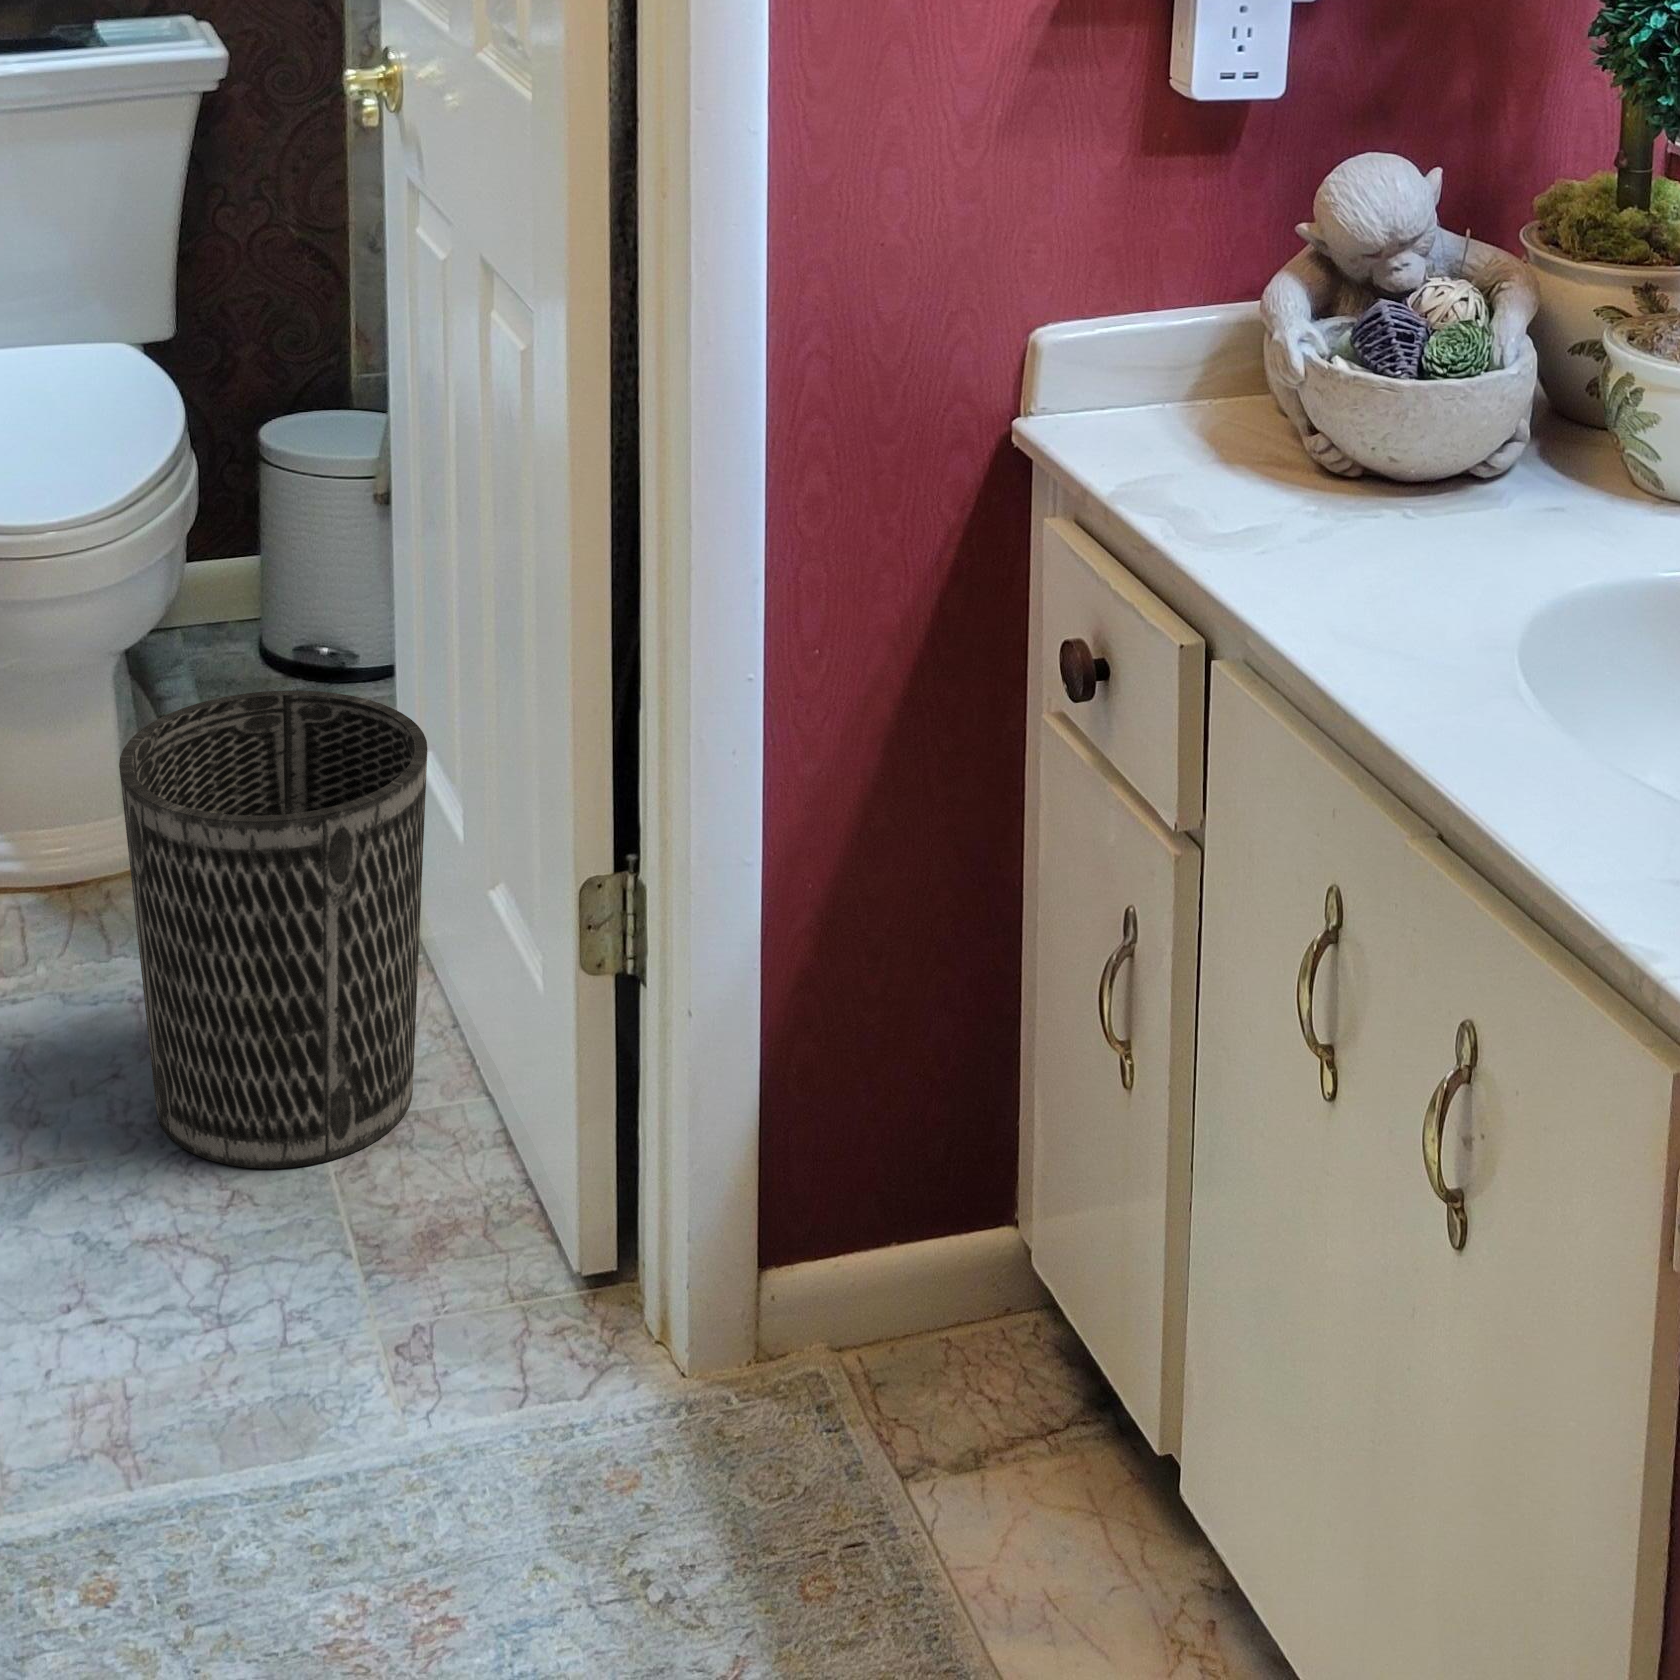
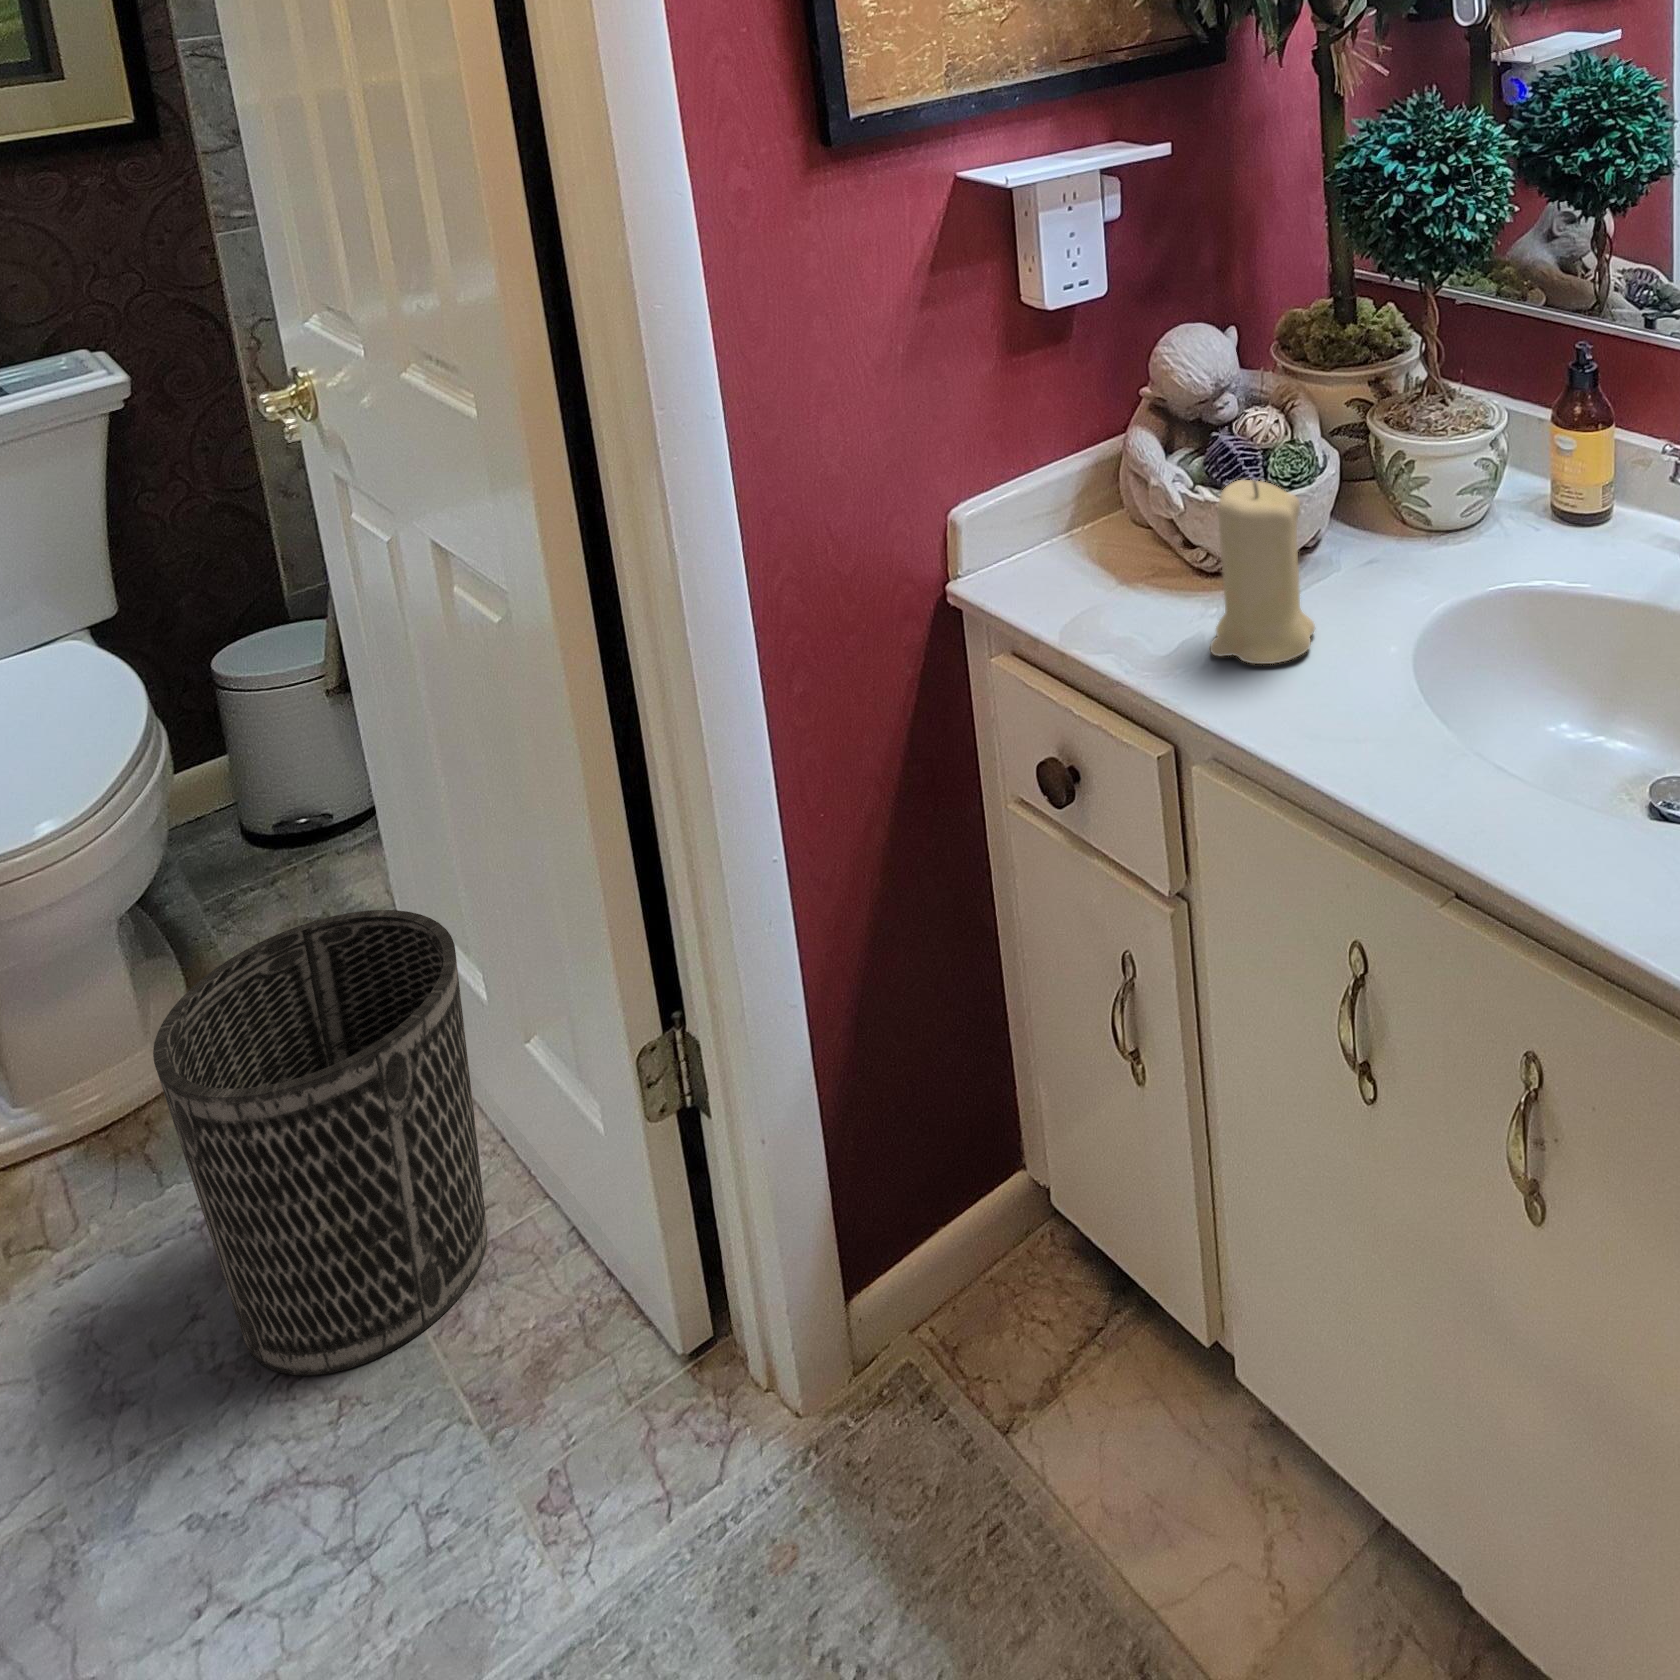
candle: none [1279,331,1426,566] -> present [1210,480,1315,664]

